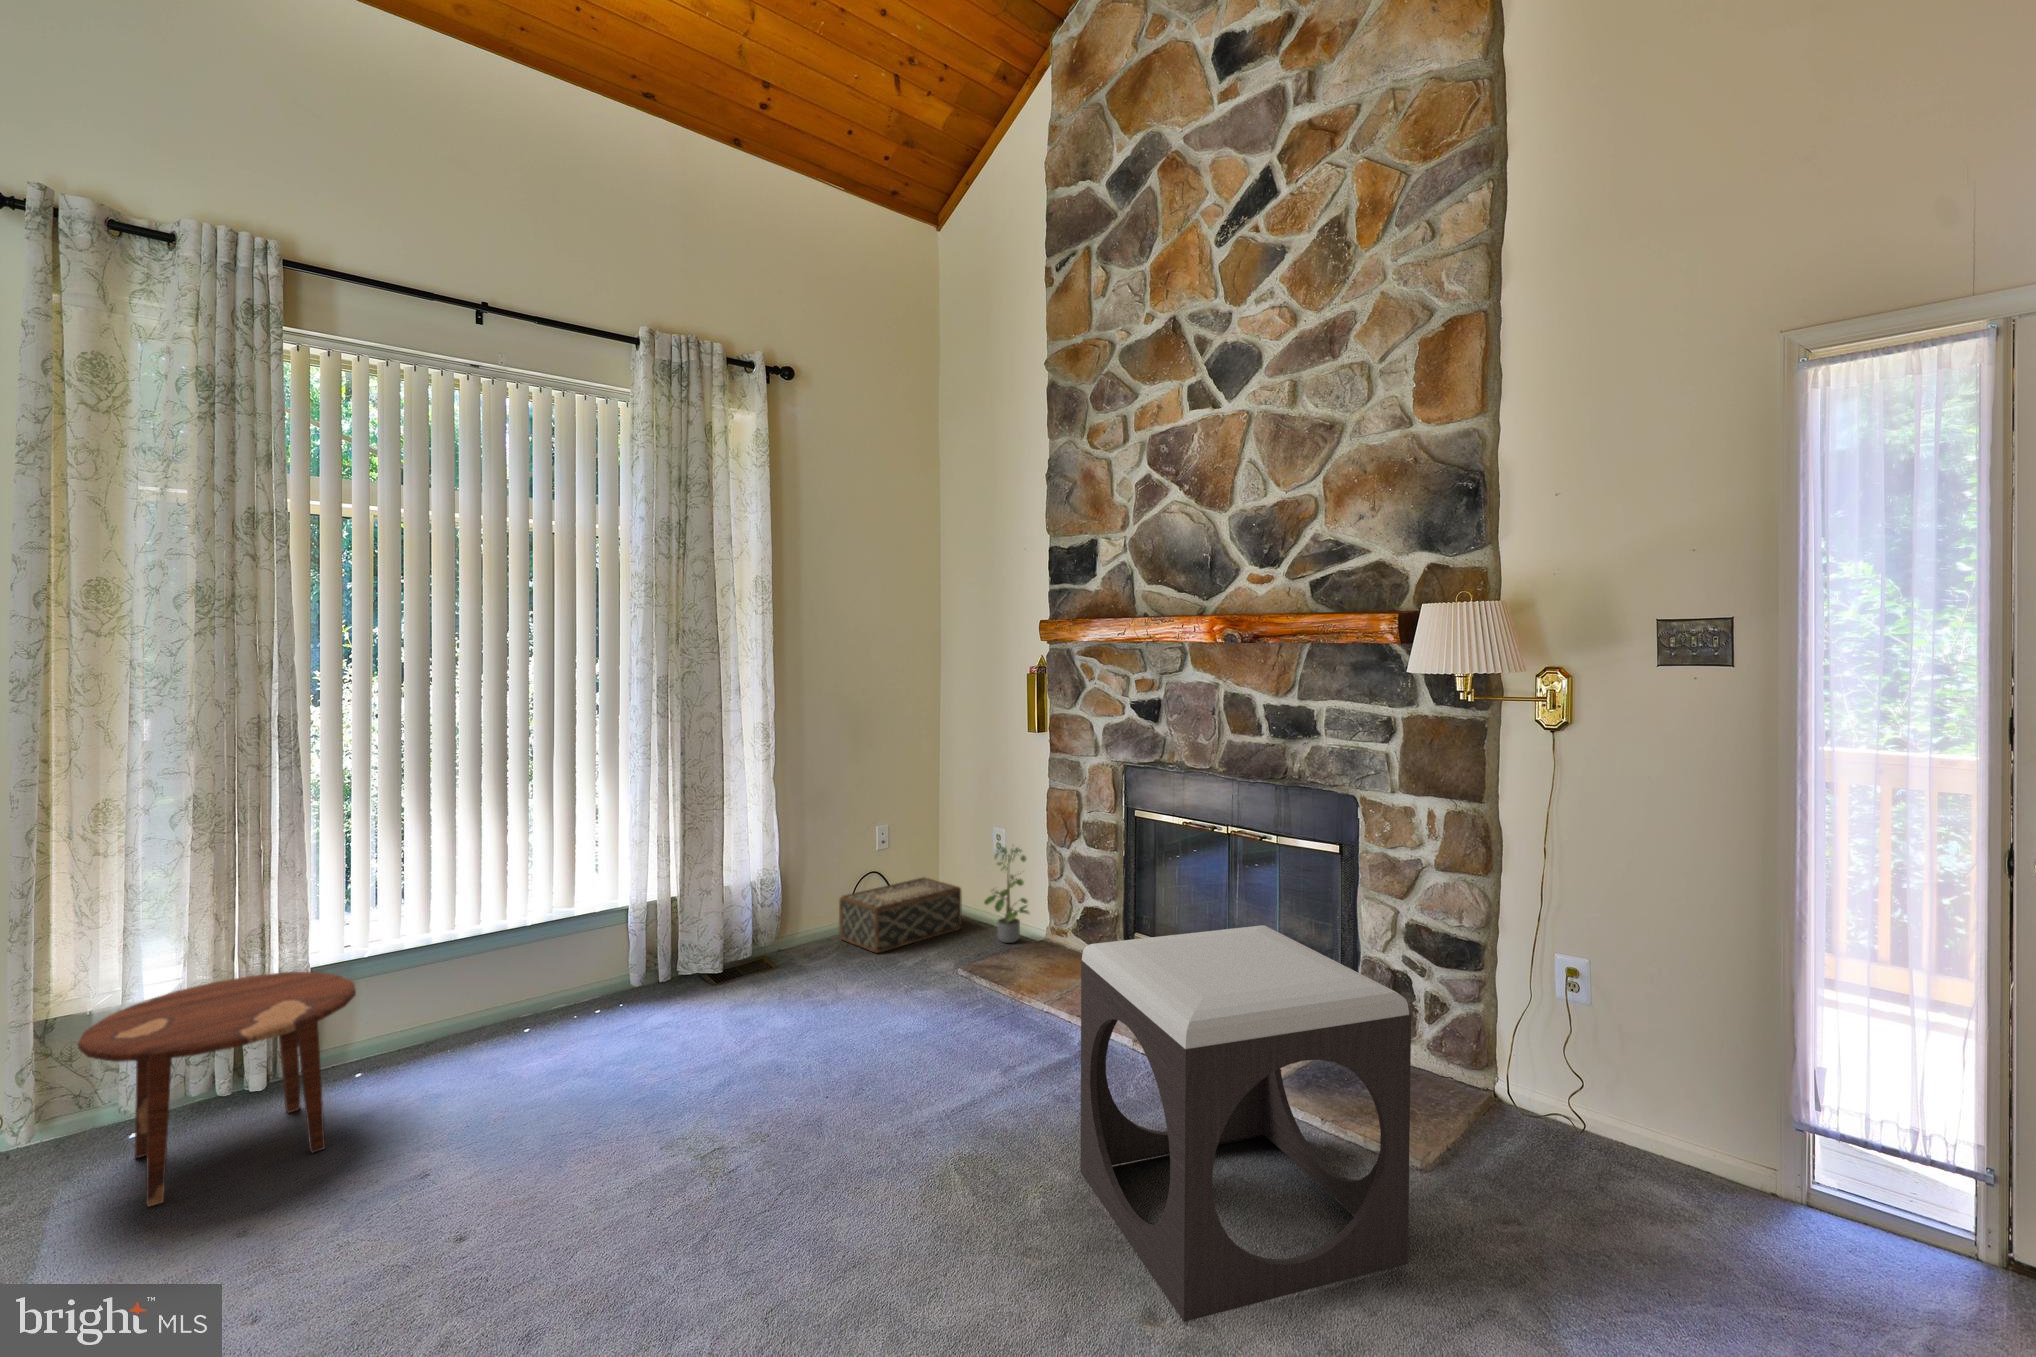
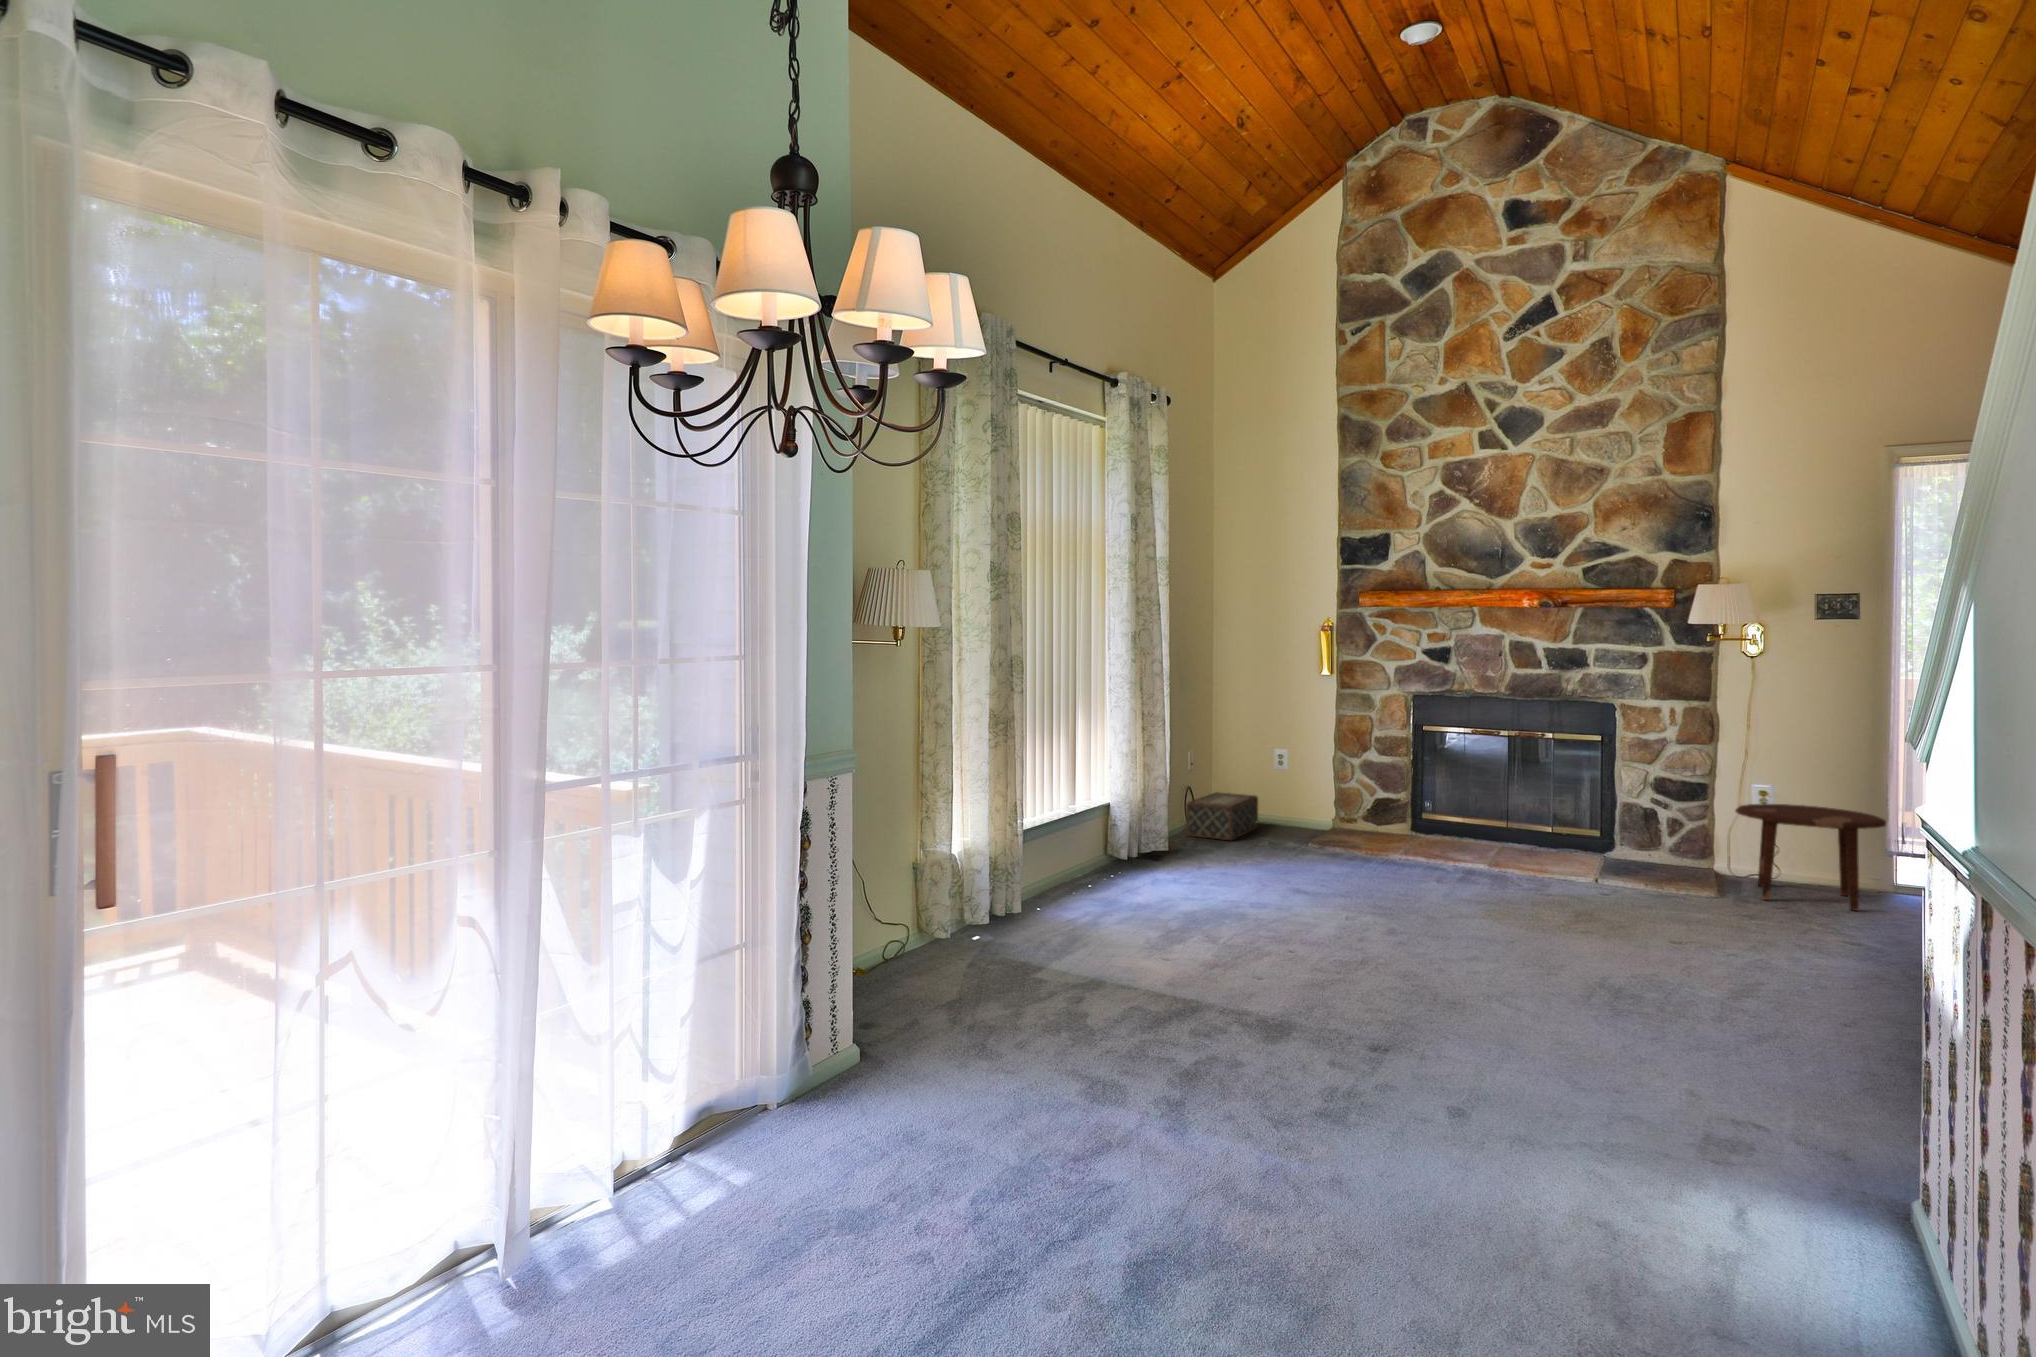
potted plant: present [984,846,1029,943] -> none [1287,759,1333,832]
footstool: present [1080,925,1411,1322] -> none [1557,767,1759,938]
side table: present [78,972,356,1207] -> present [1735,804,1886,910]

